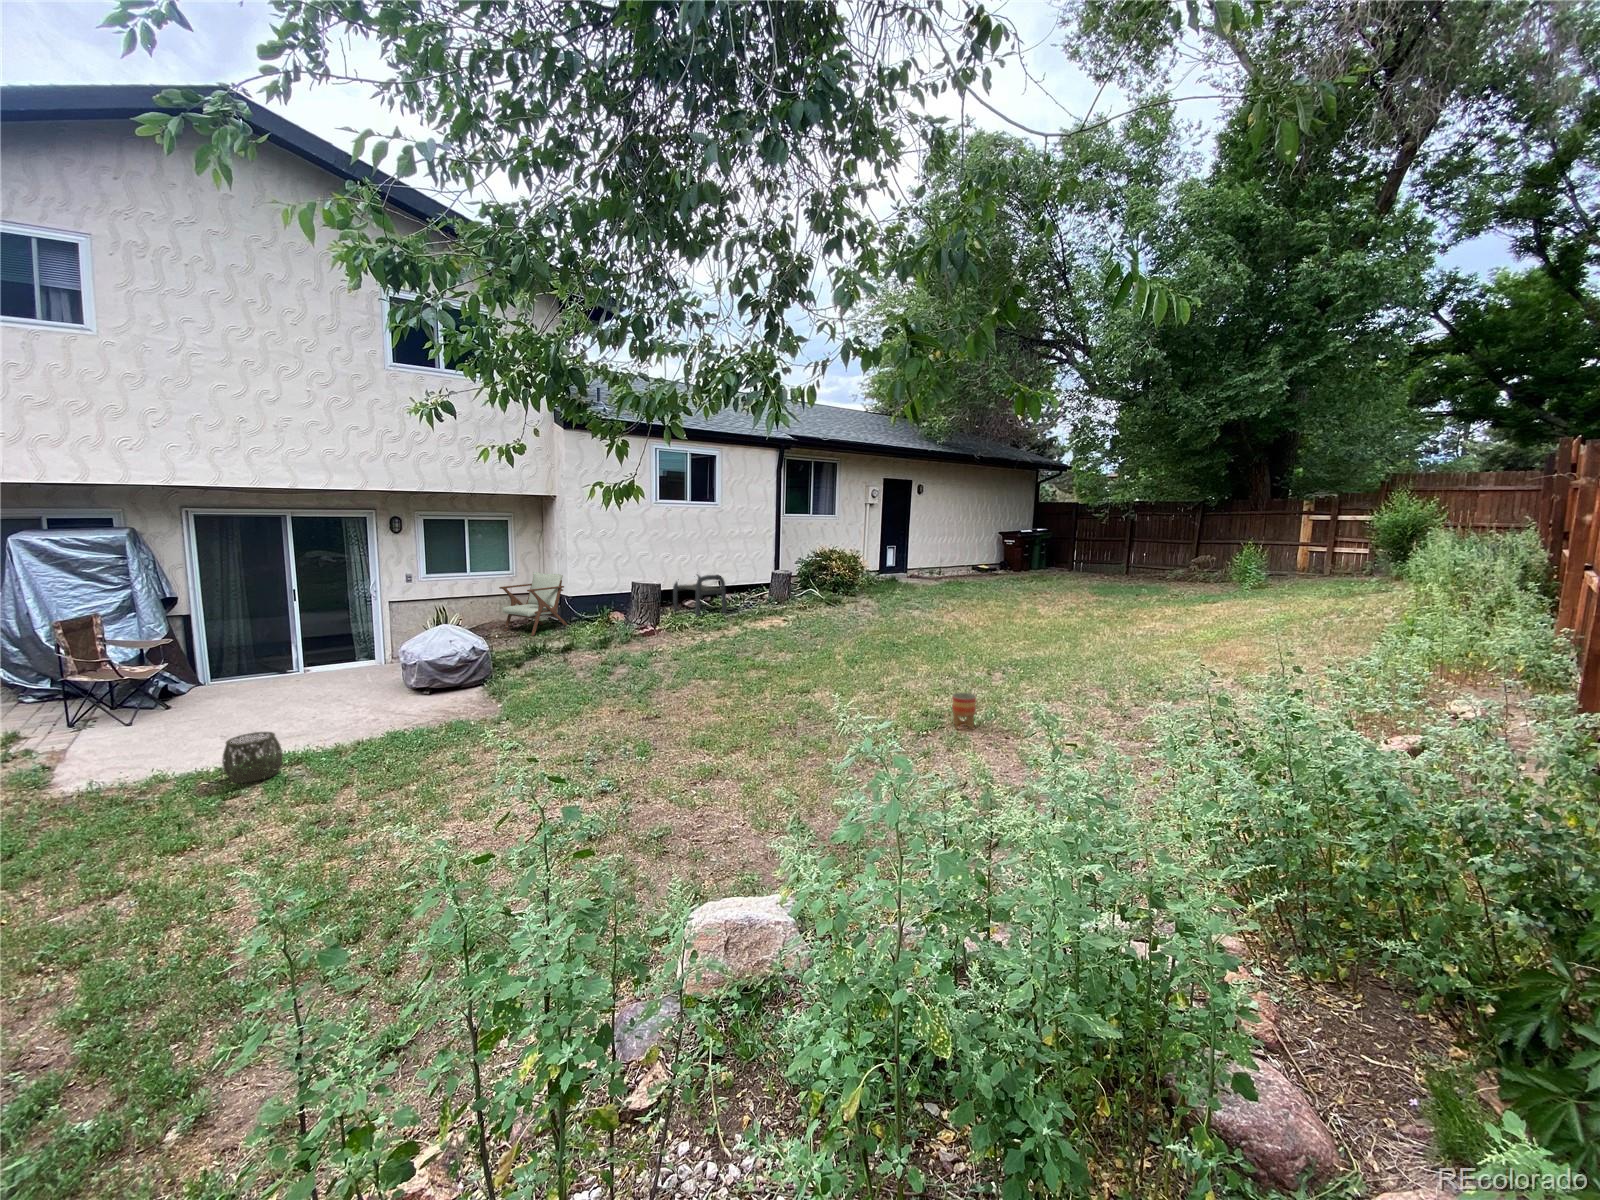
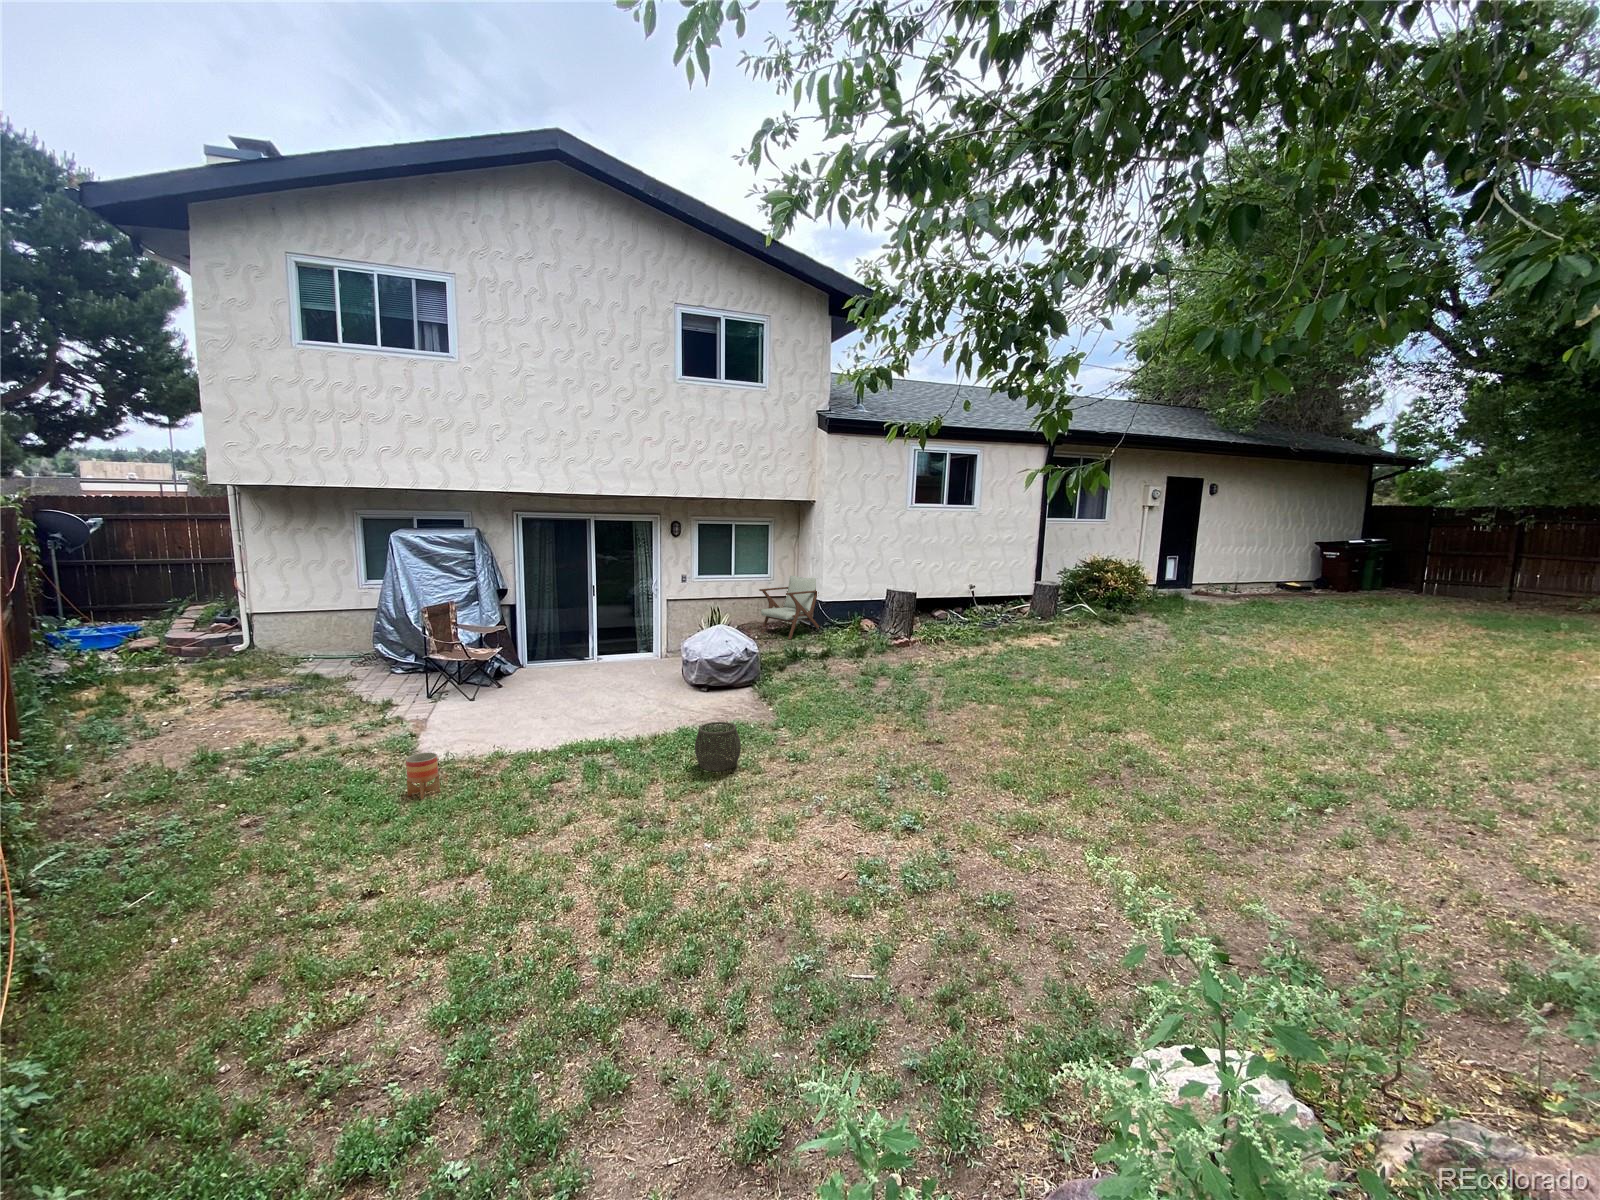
bench: present [673,574,727,617] -> none [926,579,987,628]
planter: present [952,692,976,730] -> present [406,753,440,800]
woven basket: present [222,732,282,783] -> present [695,722,741,771]

